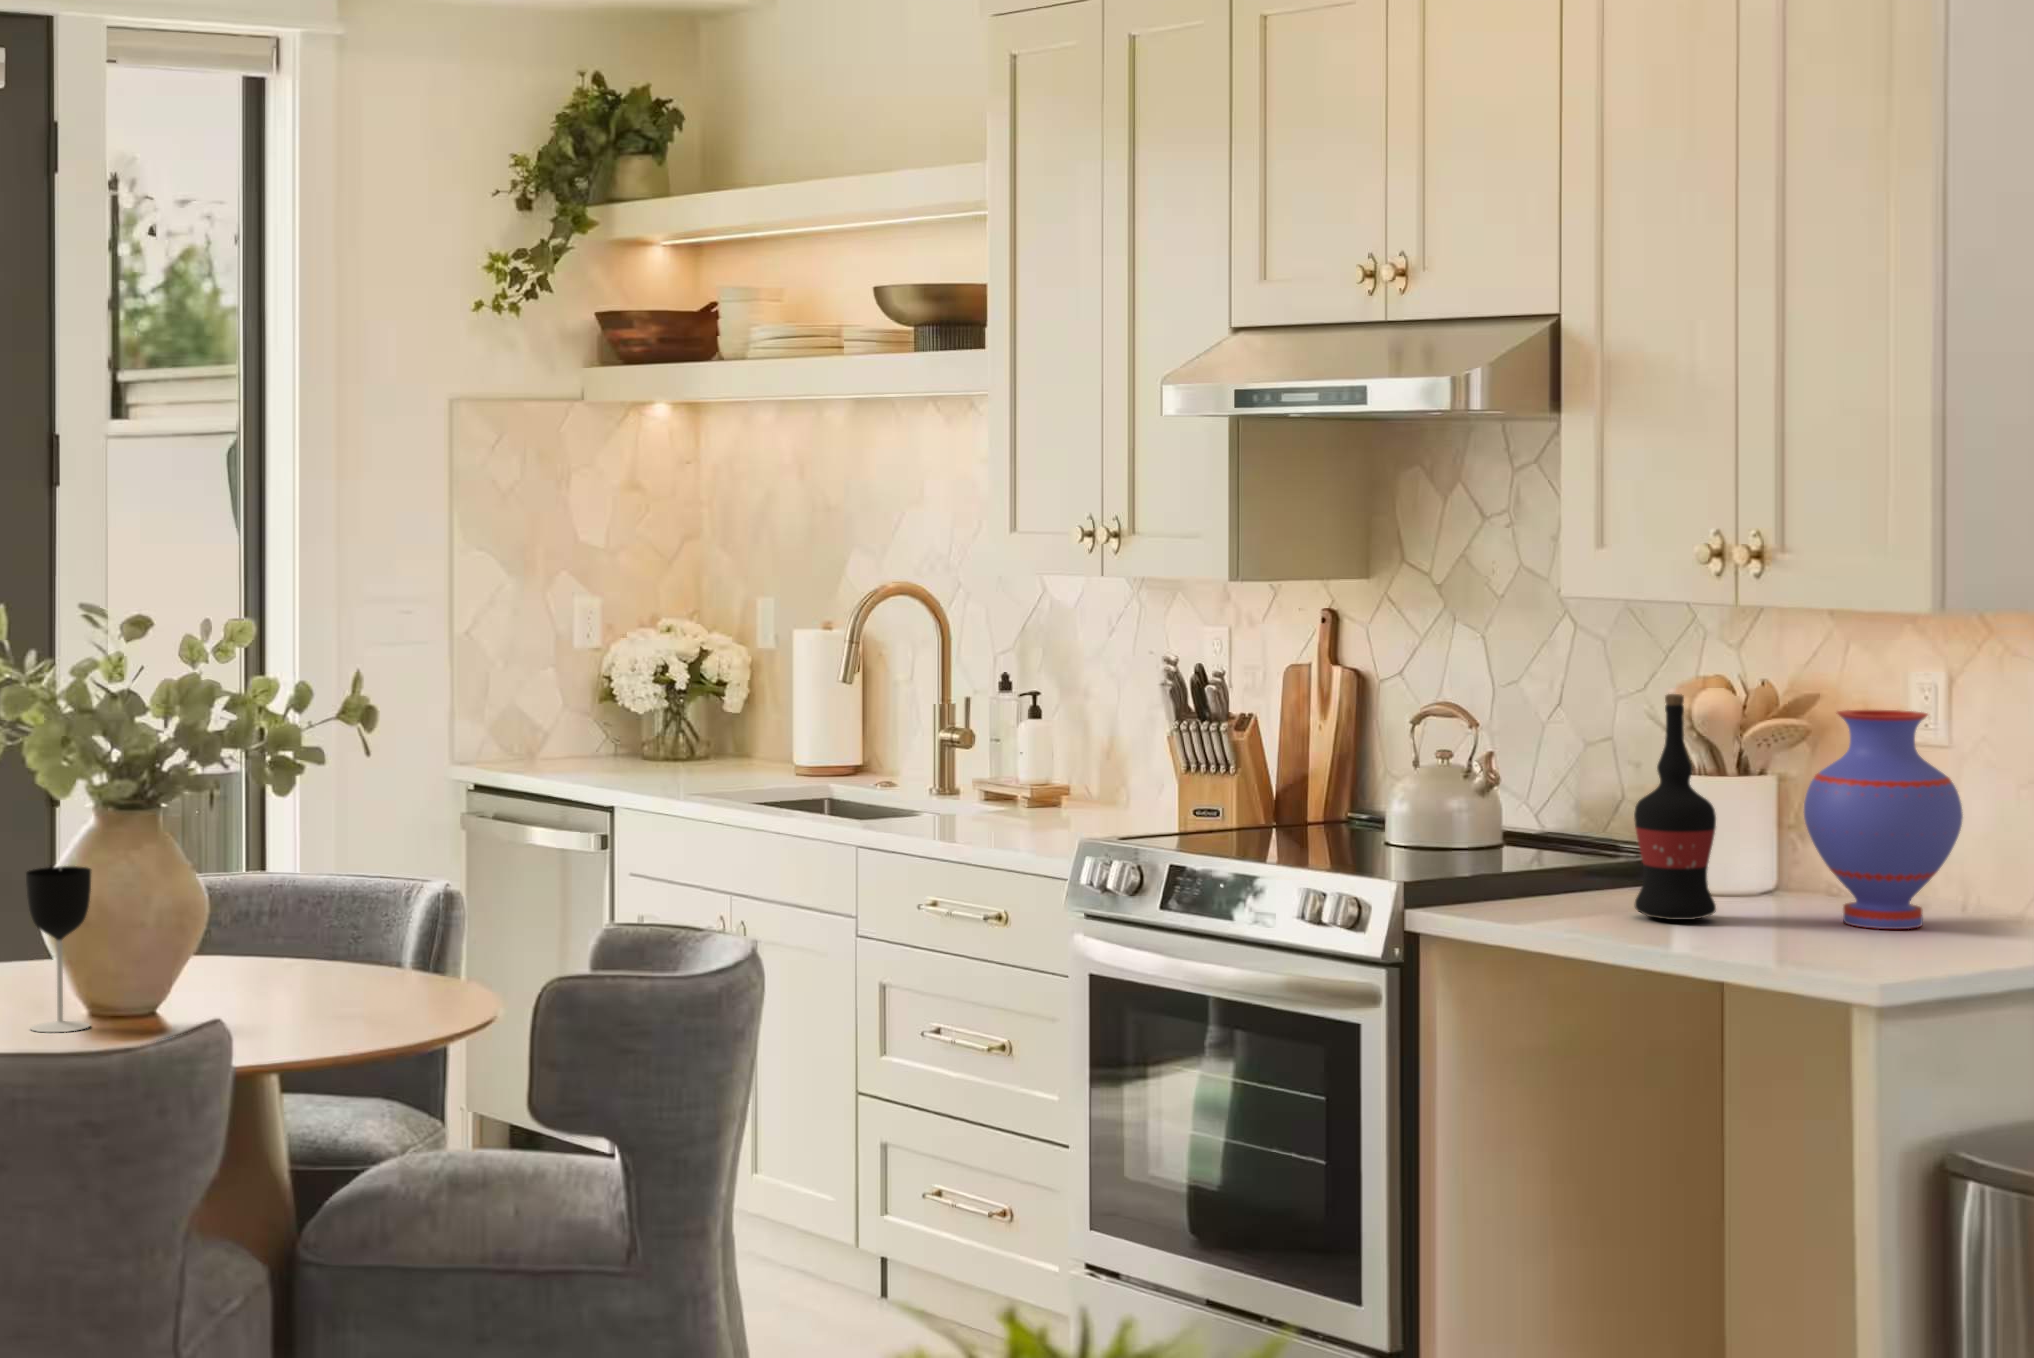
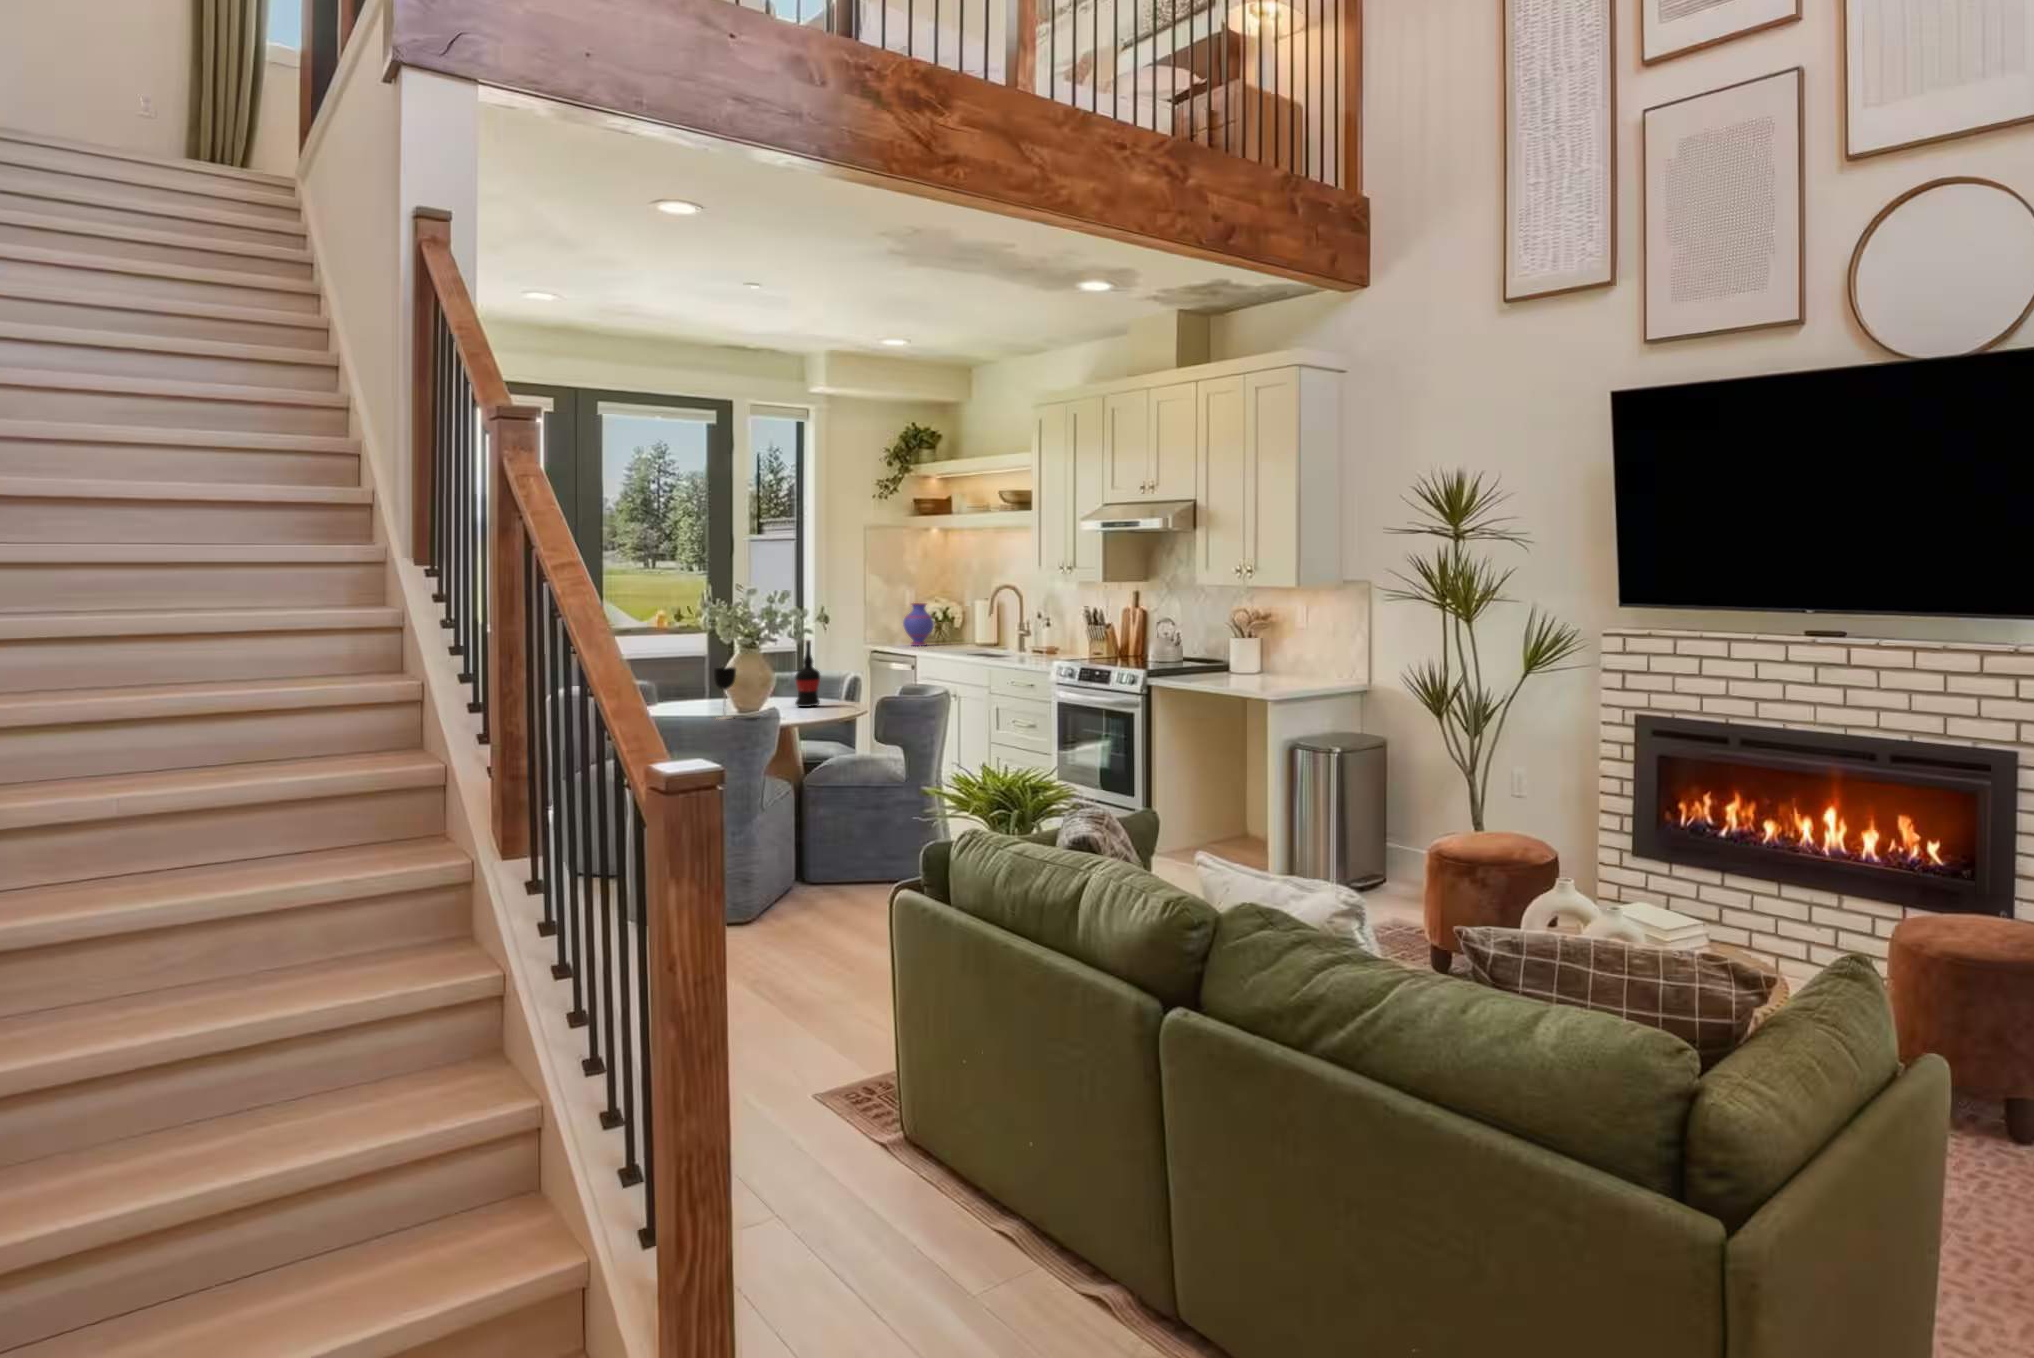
wine bottle: present [1634,694,1716,920] -> present [795,640,820,707]
vase: present [1804,710,1963,929] -> present [903,603,934,646]

